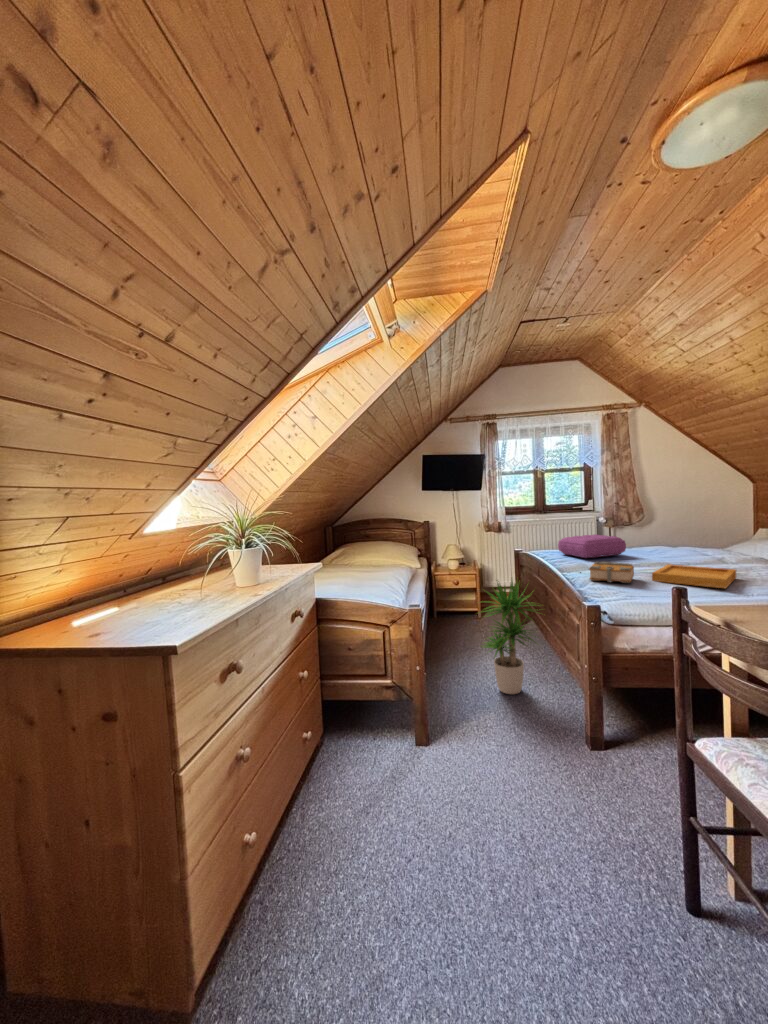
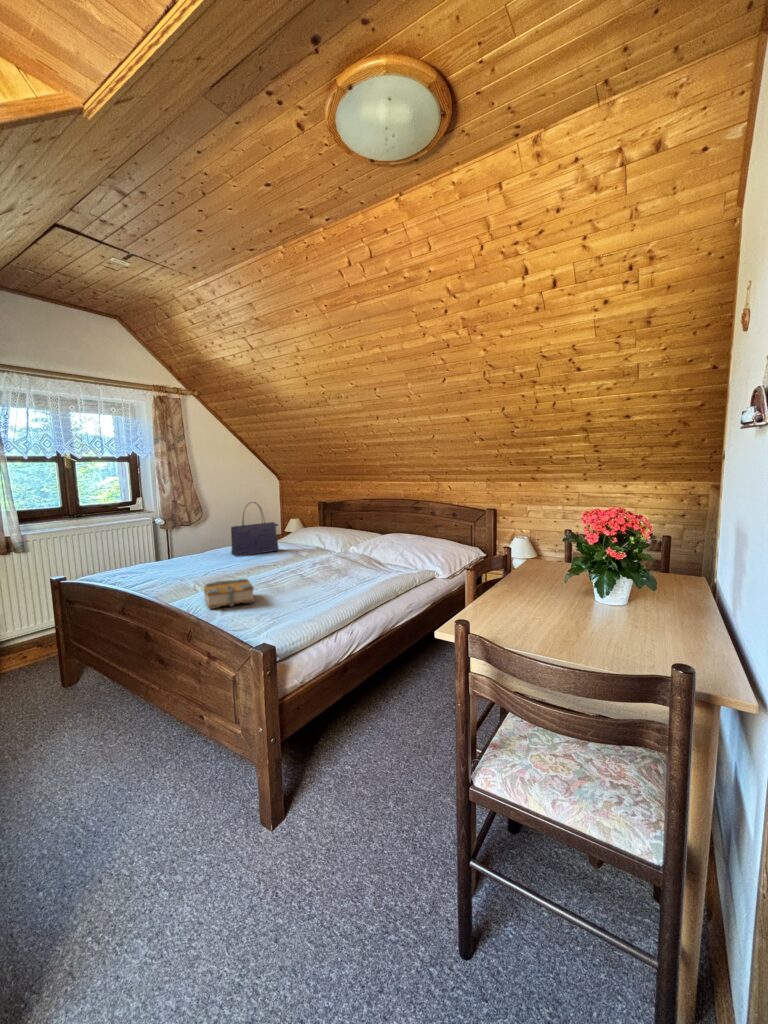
tote bag: none [653,502,712,554] -> present [231,502,279,557]
pillow: present [558,534,626,558] -> none [133,544,214,577]
tray: present [652,564,736,588] -> none [265,566,328,593]
potted plant: present [481,581,536,694] -> none [40,630,169,823]

